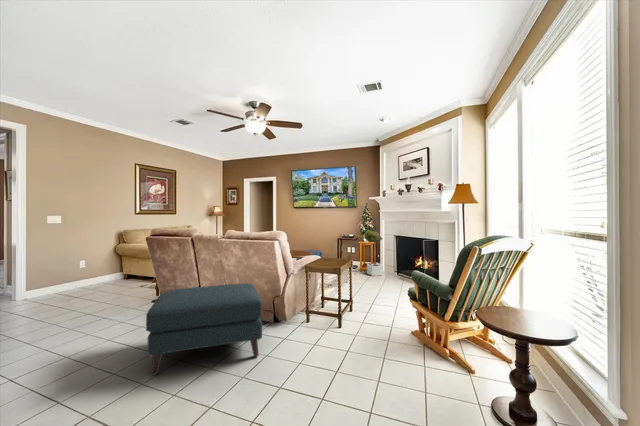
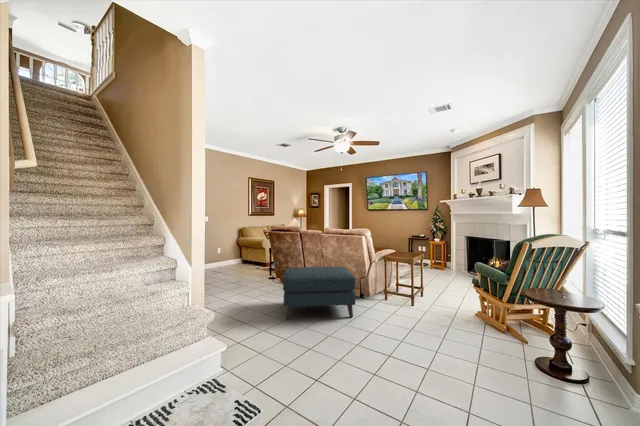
potted tree: present [365,230,383,276] -> none [435,230,454,271]

